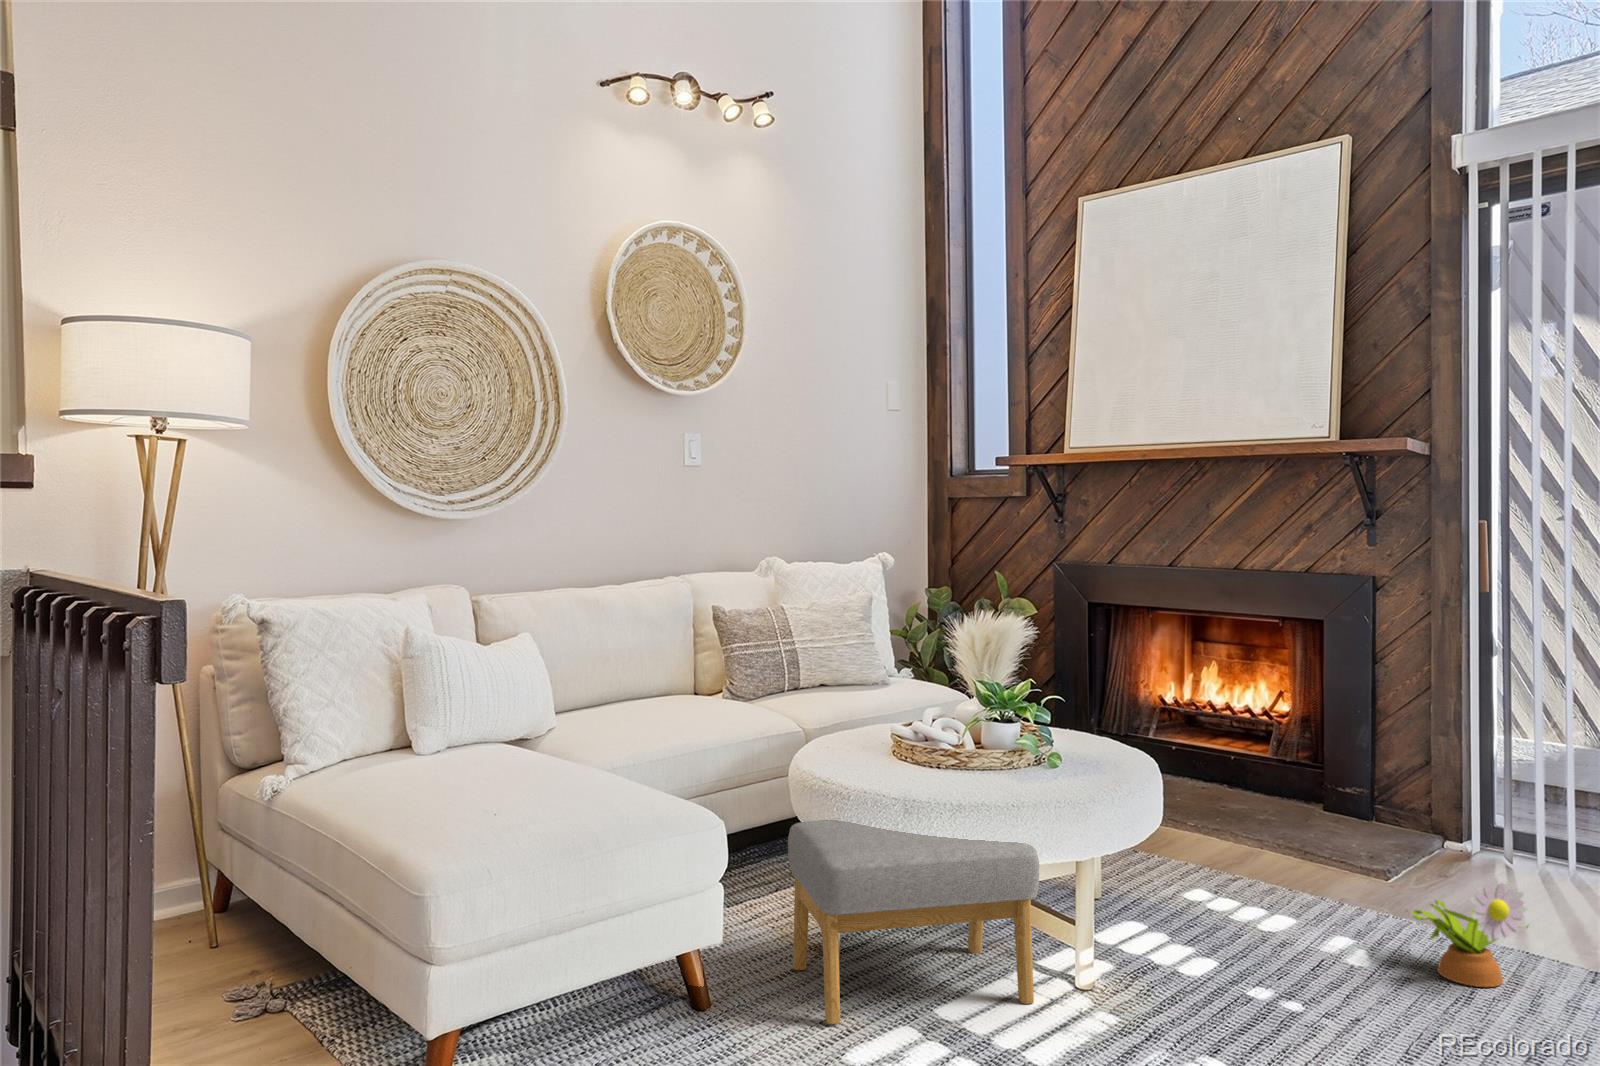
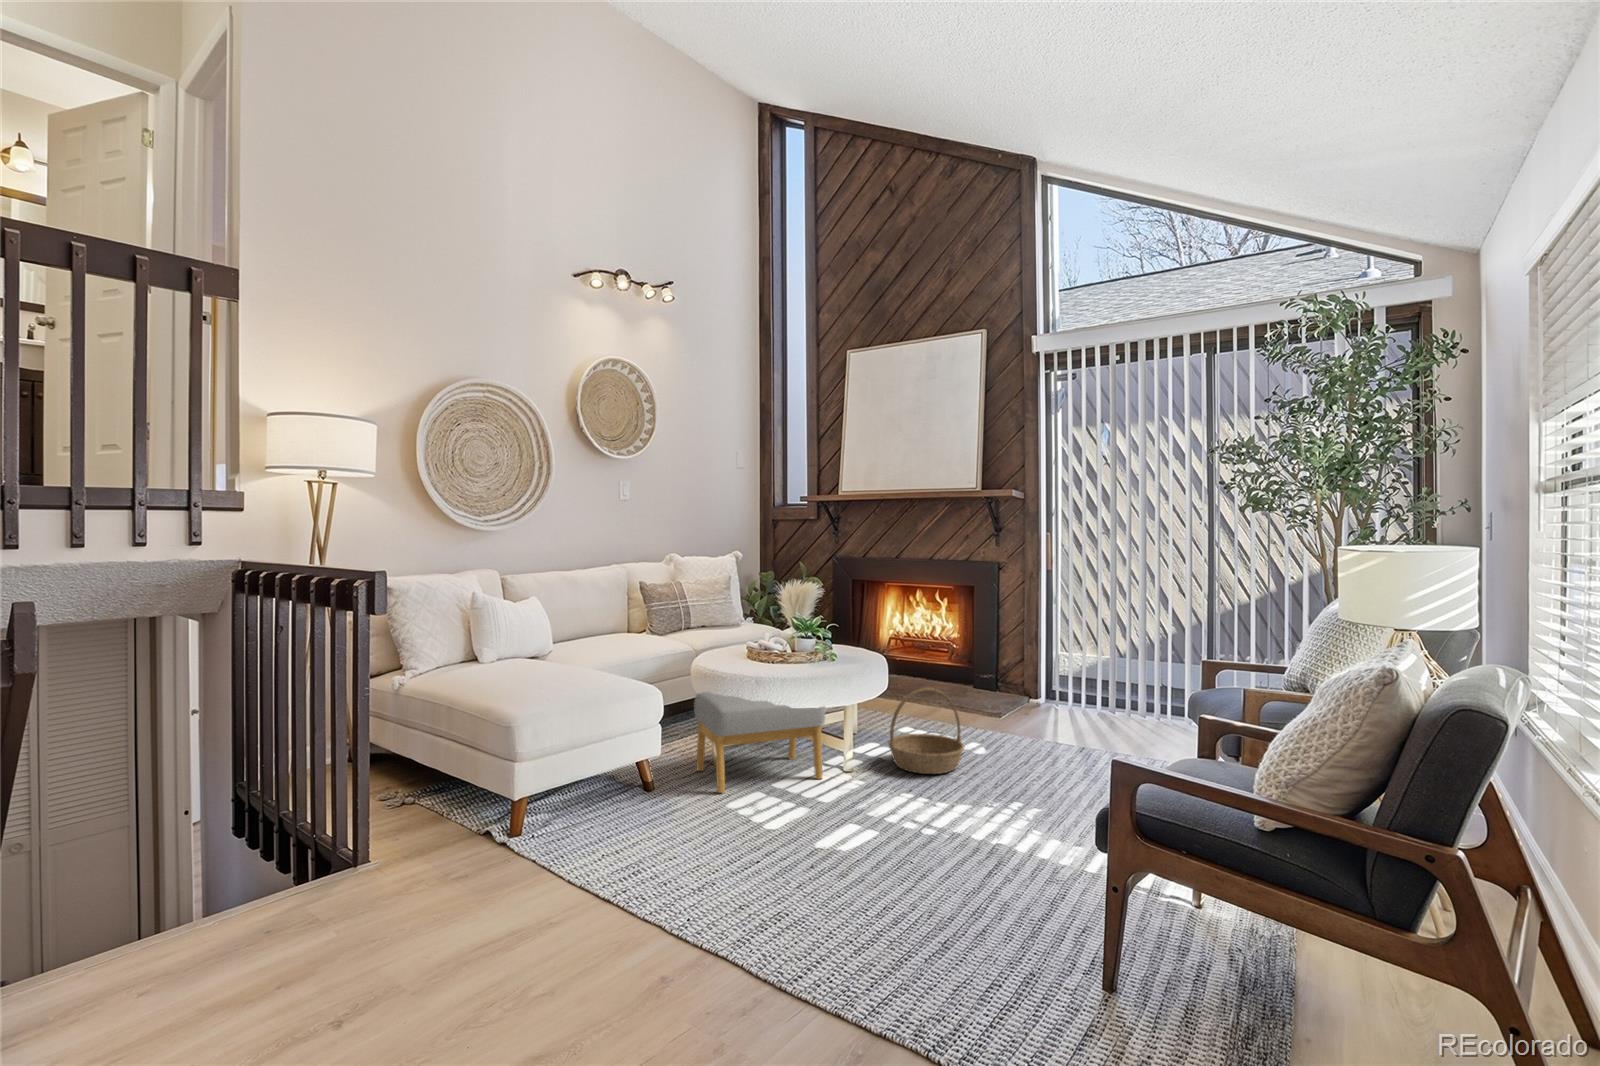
basket: none [1167,829,1327,1006] -> present [888,688,964,774]
decorative plant: present [1411,878,1528,987] -> none [1003,707,1059,761]

